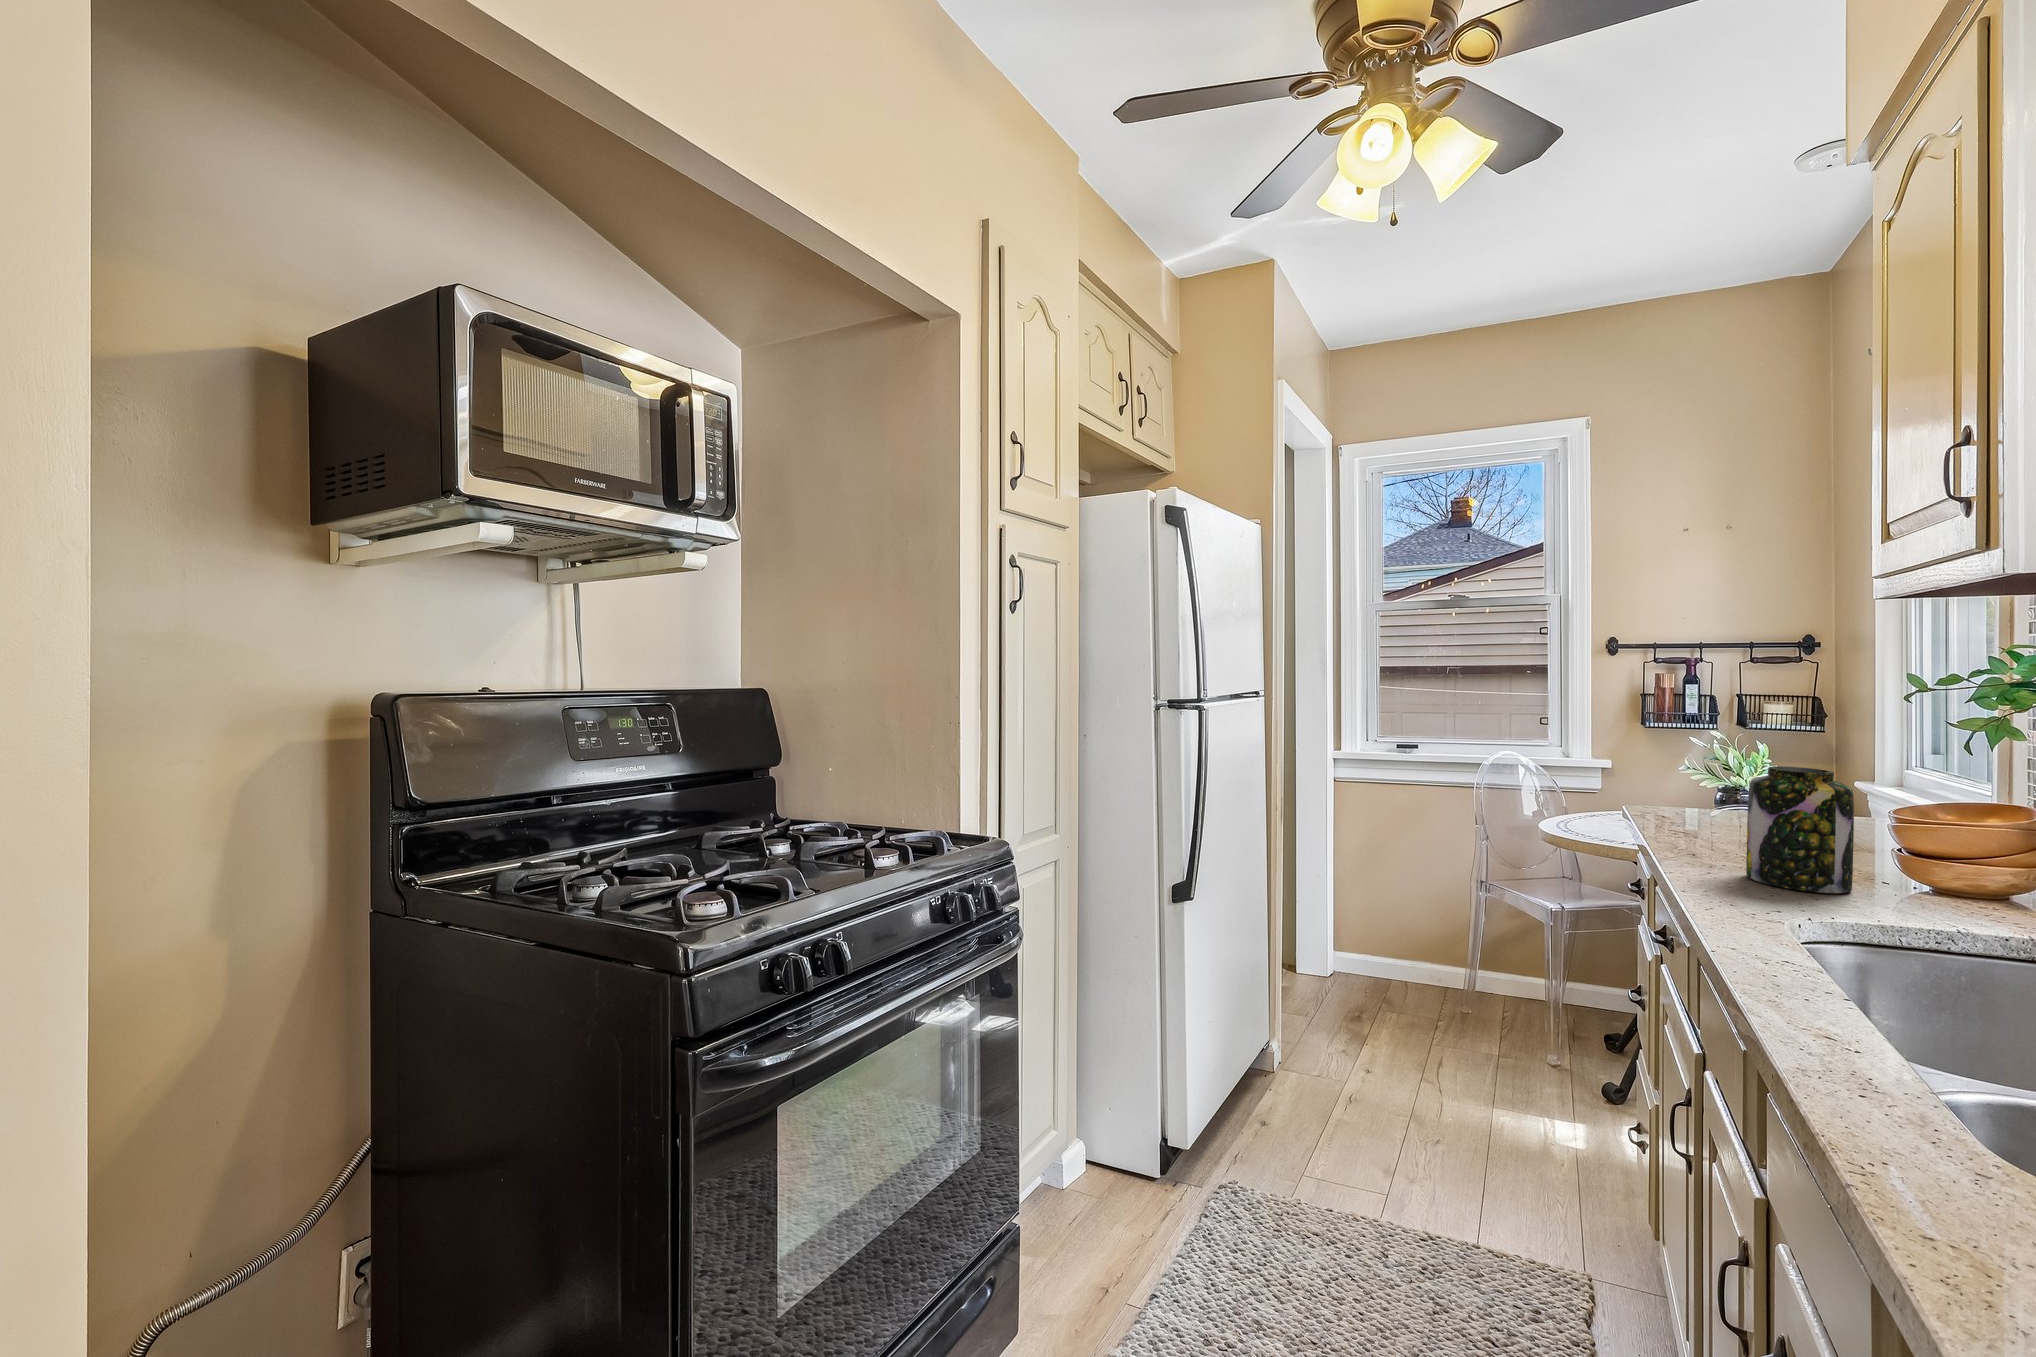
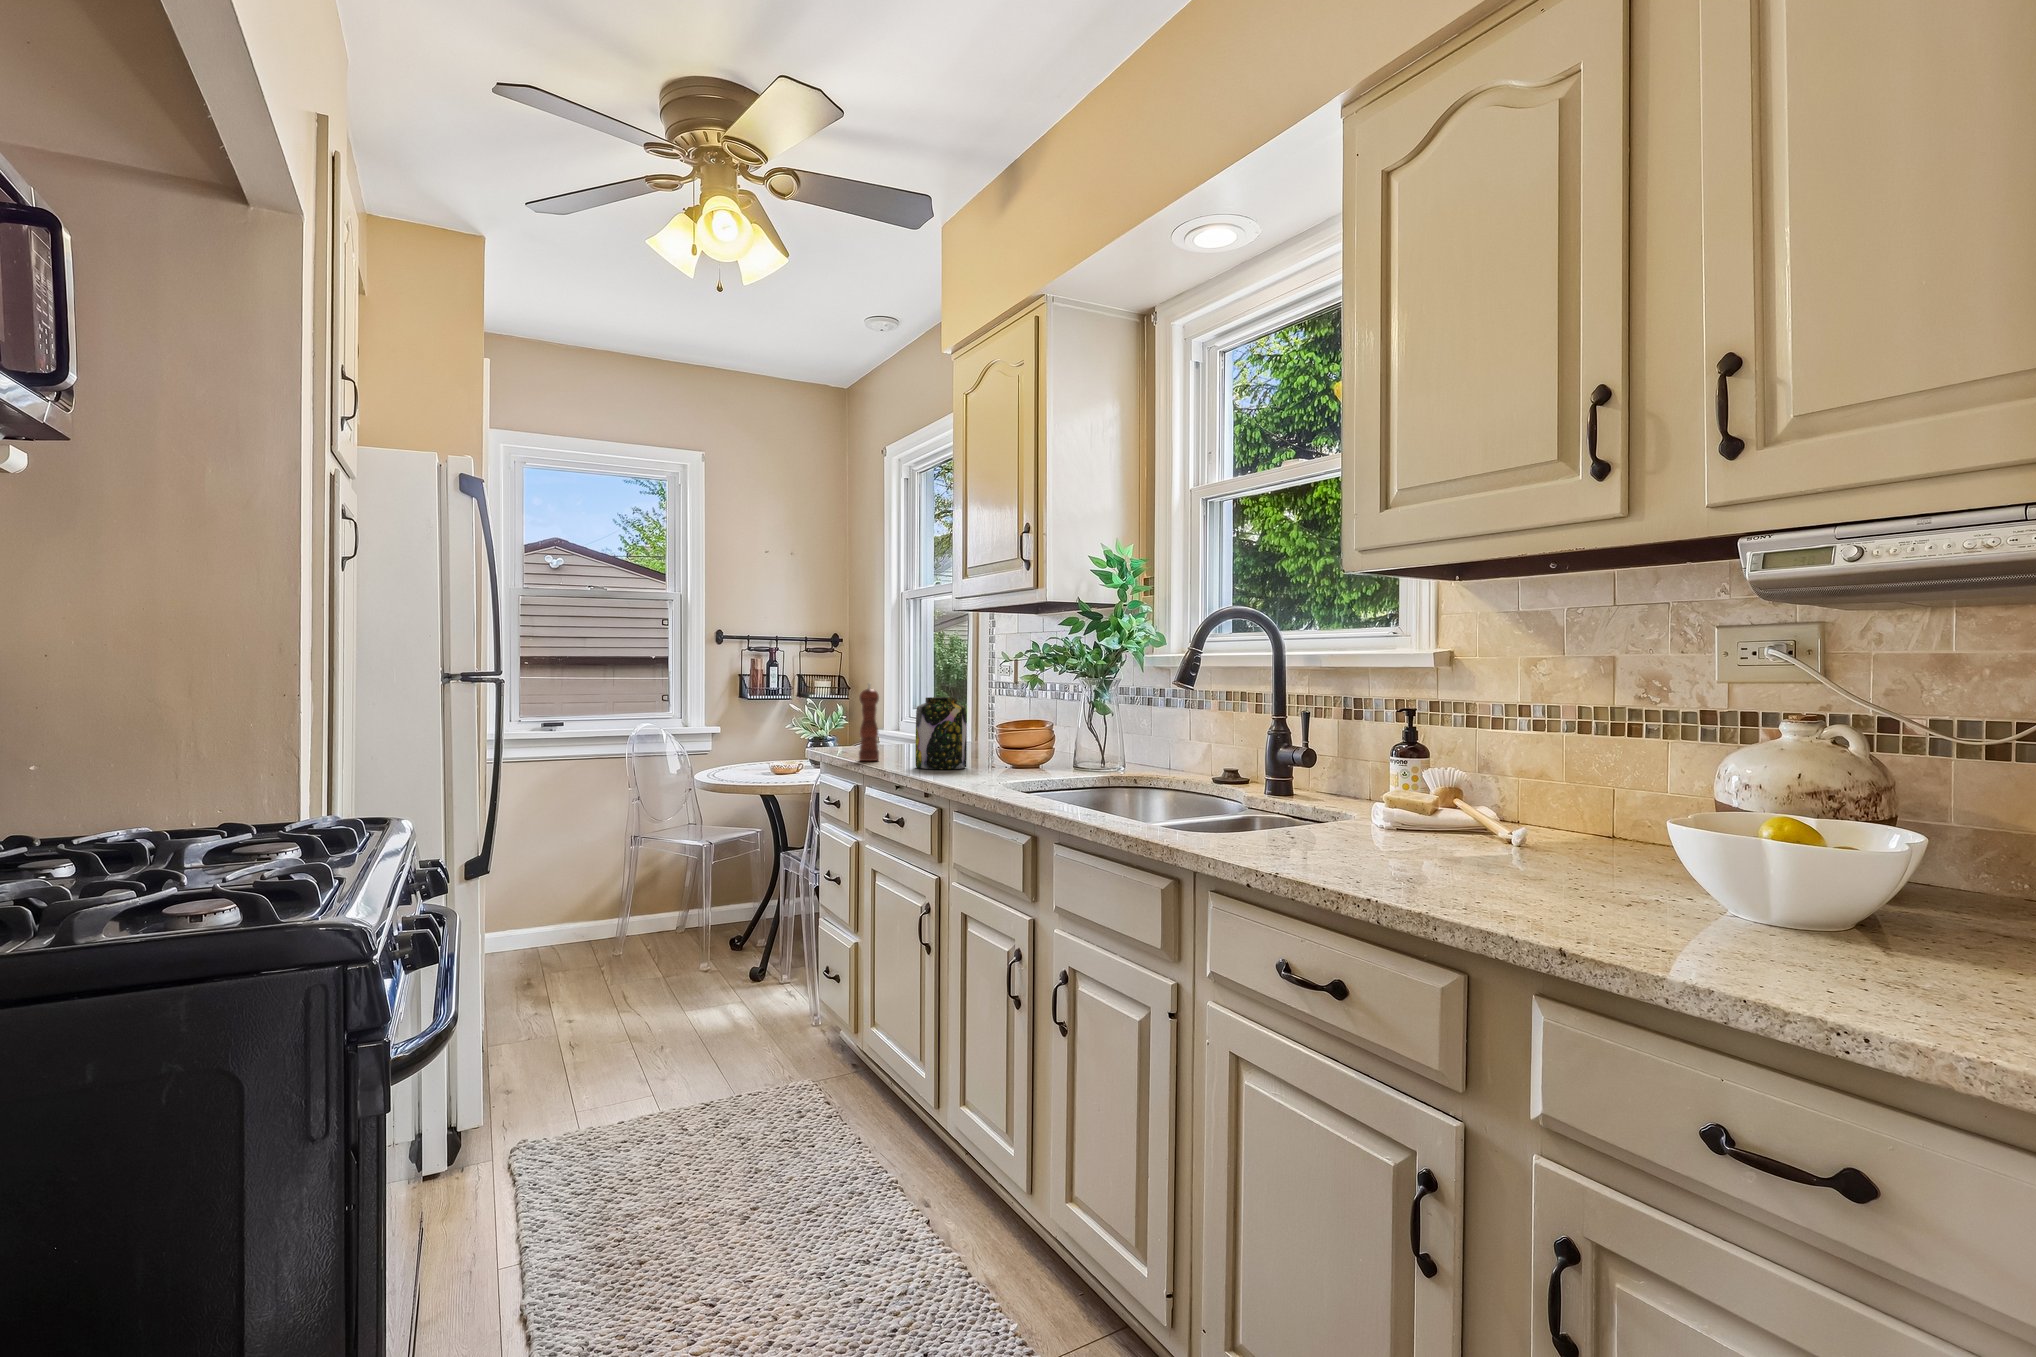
pepper mill: none [1682,733,1720,848] -> present [859,684,879,761]

